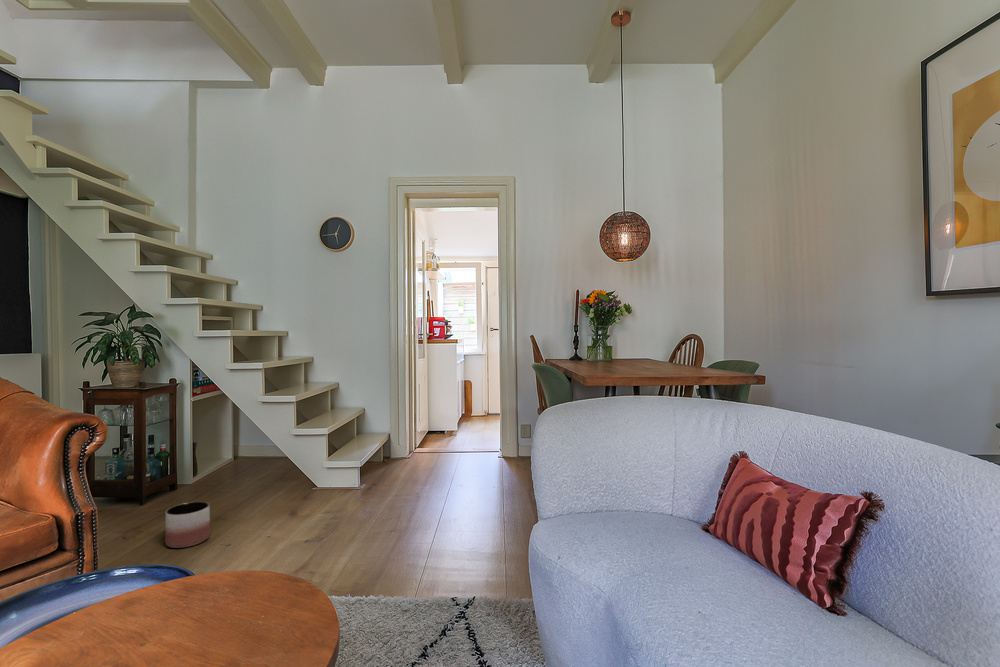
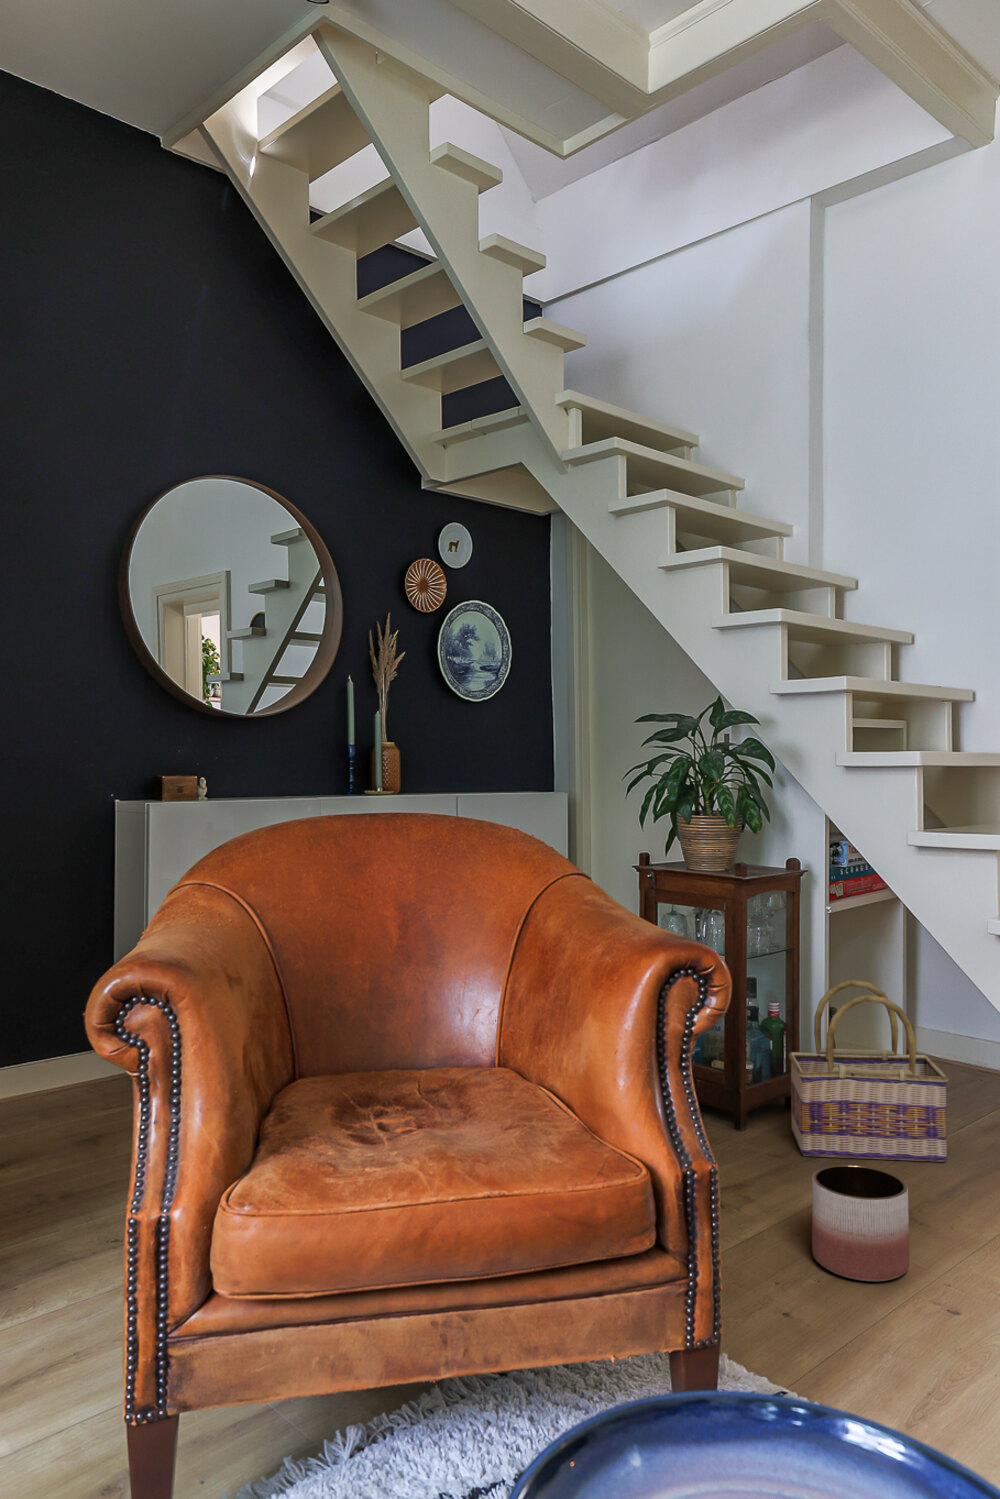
basket: none [167,429,240,508] -> present [789,980,949,1162]

